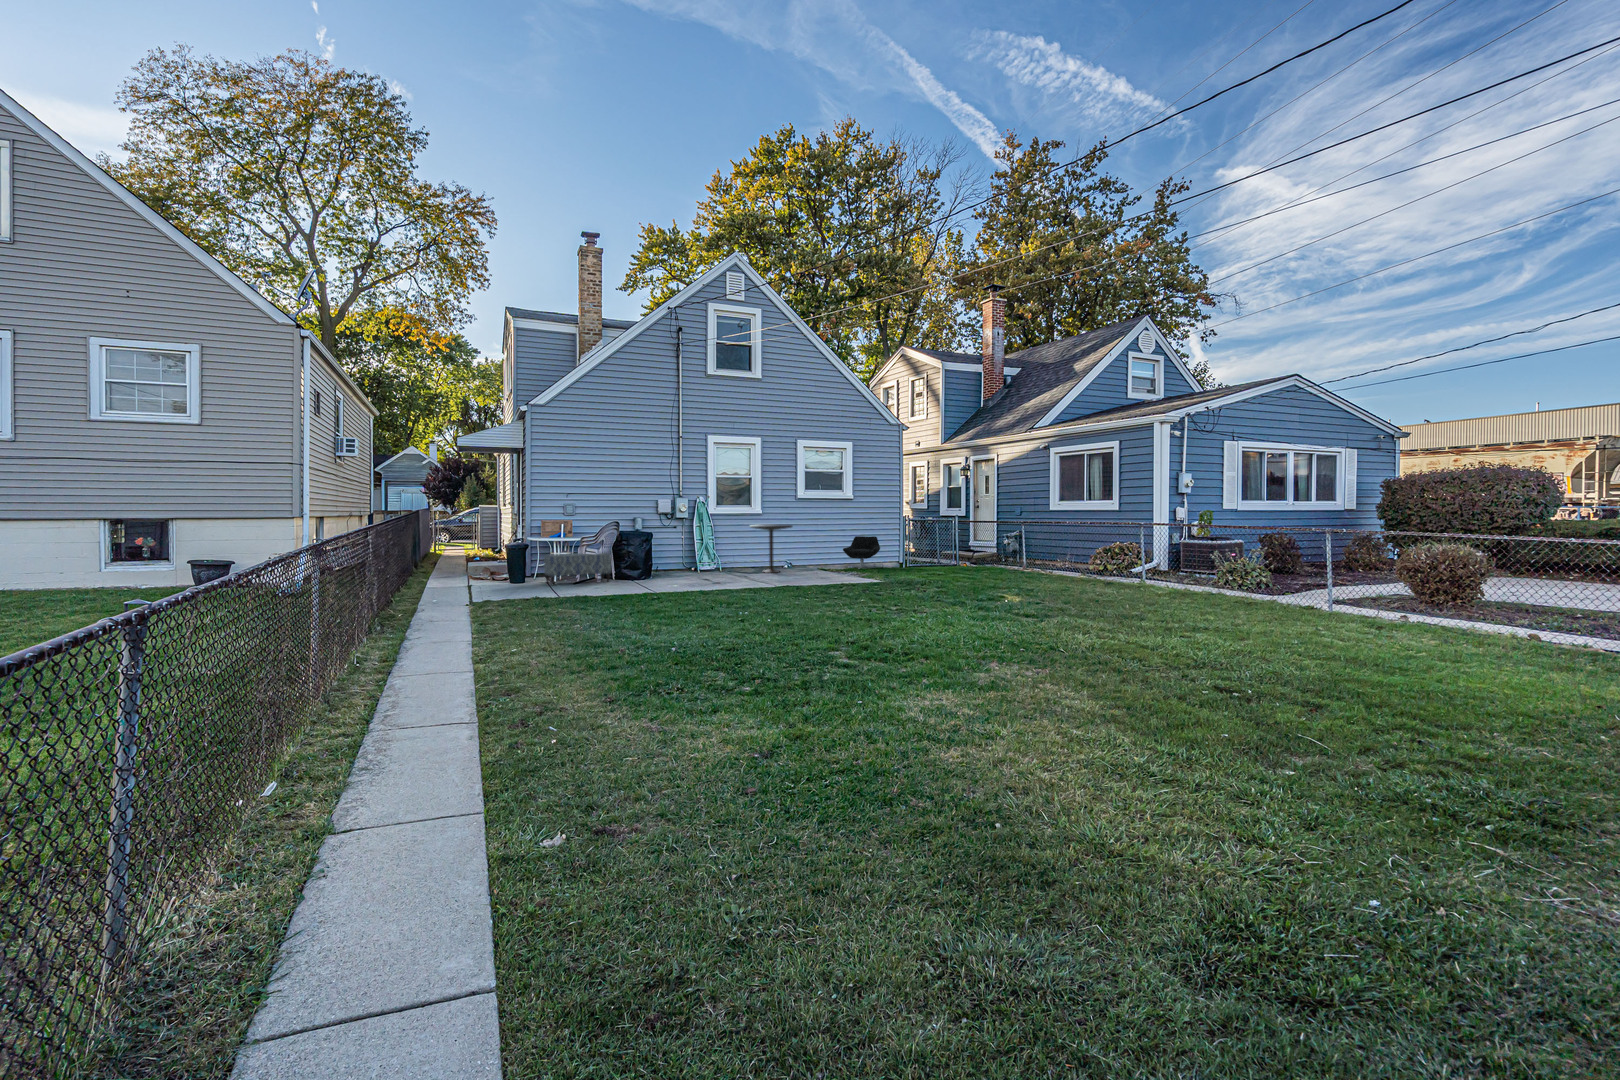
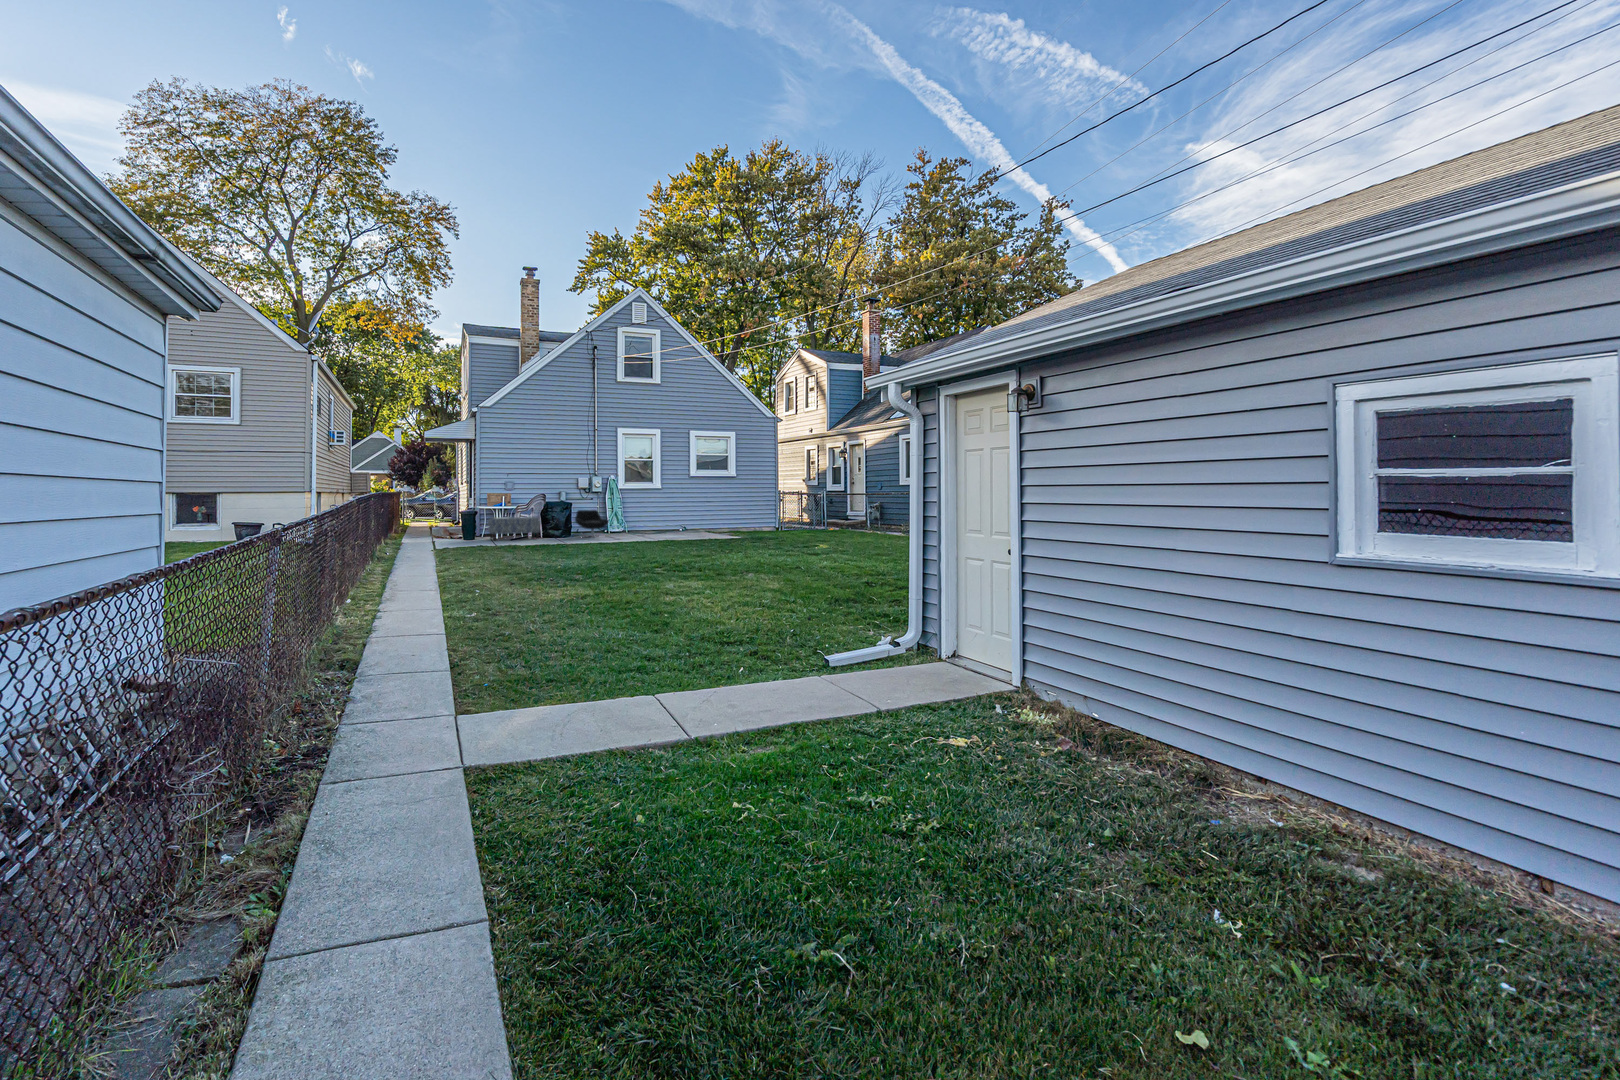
pedestal table: present [750,524,792,573] -> none [651,498,685,535]
lounge chair: present [843,536,880,569] -> present [575,510,609,536]

